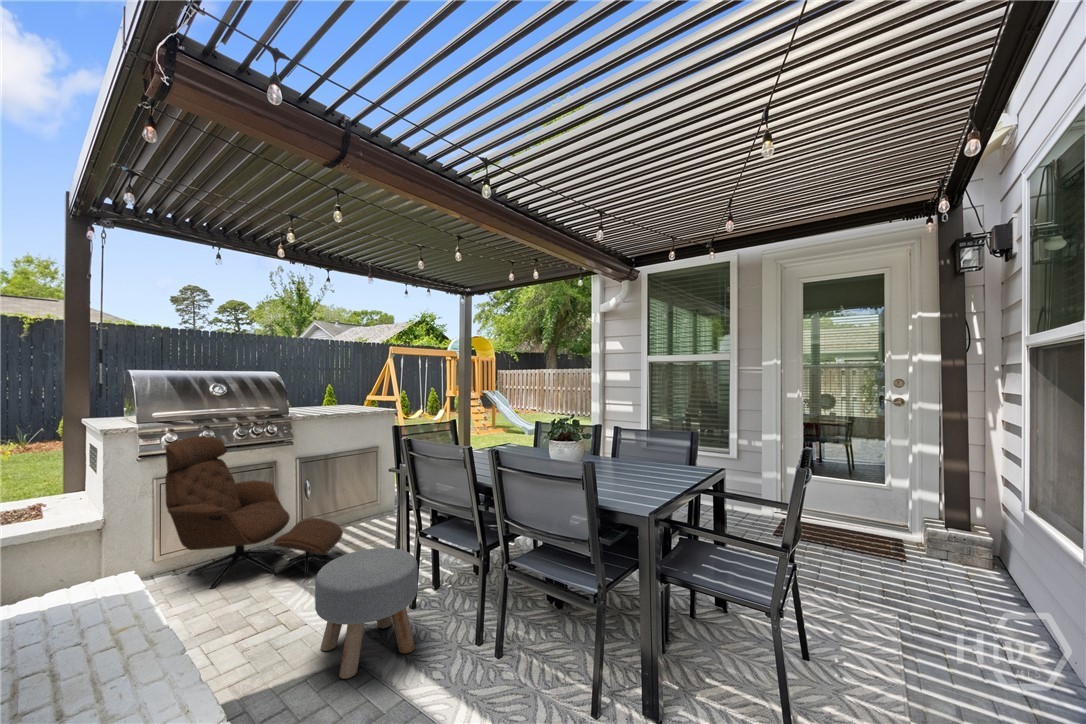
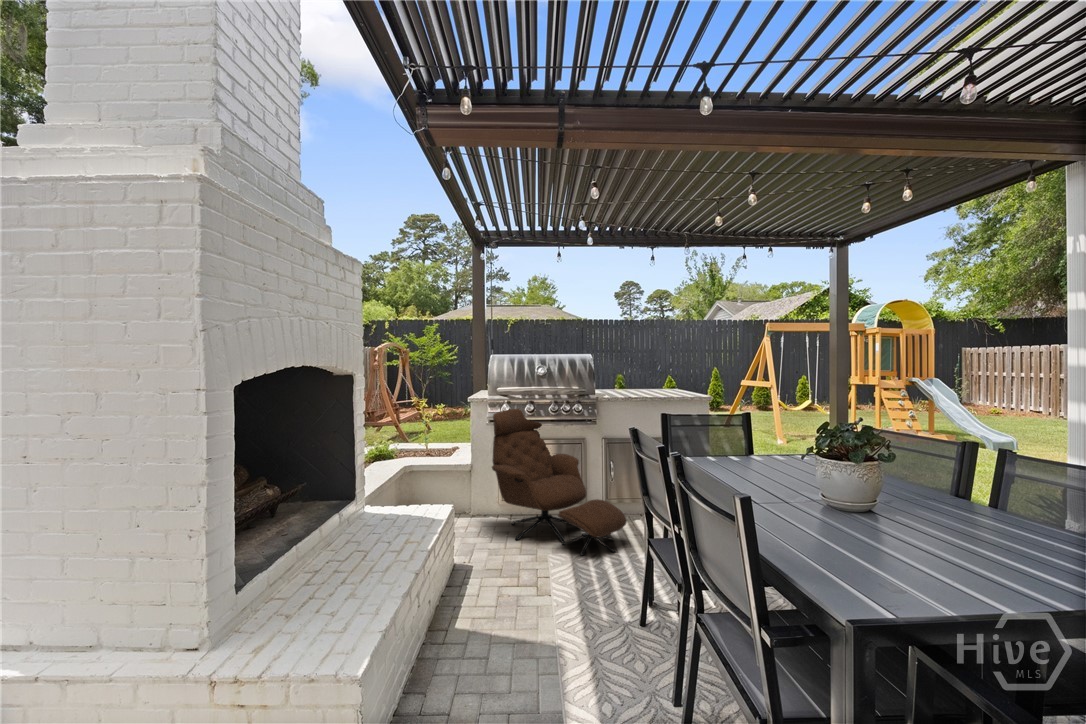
ottoman: present [315,548,418,679] -> none [523,540,625,667]

